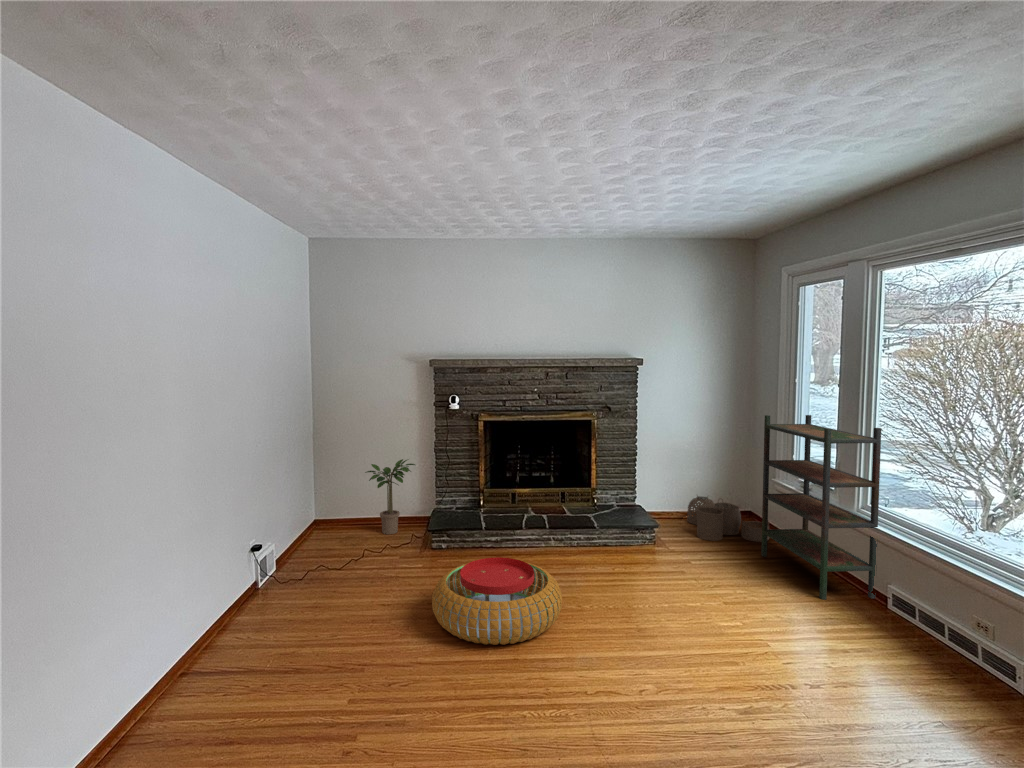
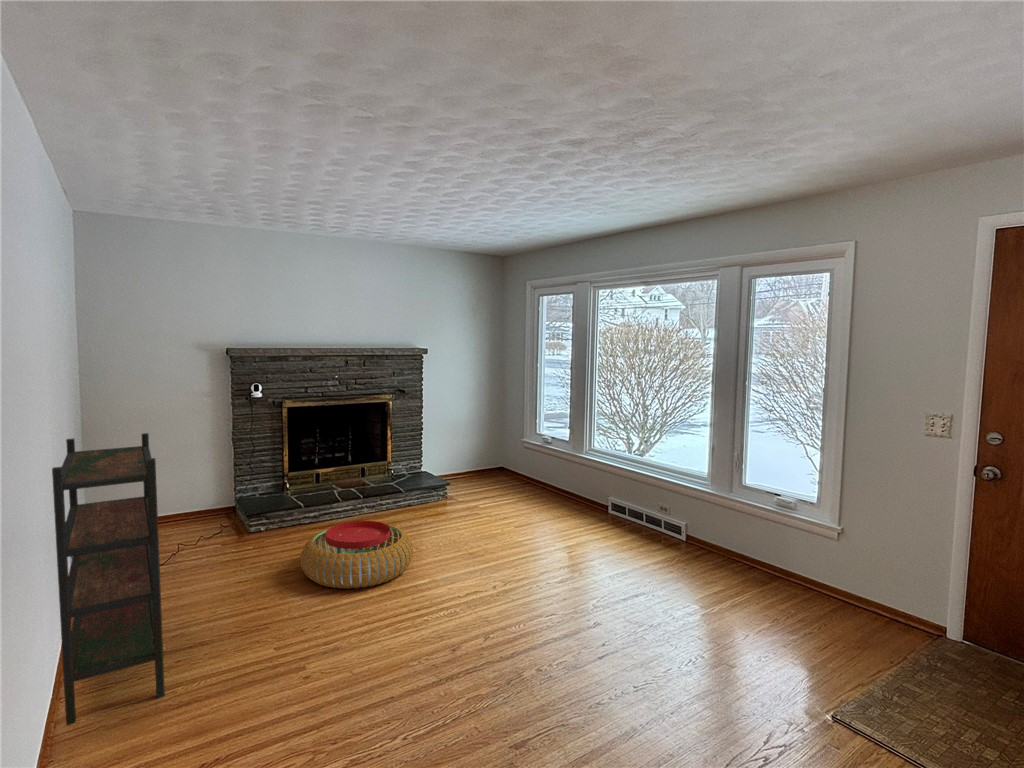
bookshelf: present [761,415,881,600] -> present [52,433,165,725]
potted plant: present [365,459,415,534] -> none [158,450,217,530]
woven basket: present [687,496,769,542] -> none [461,458,524,491]

